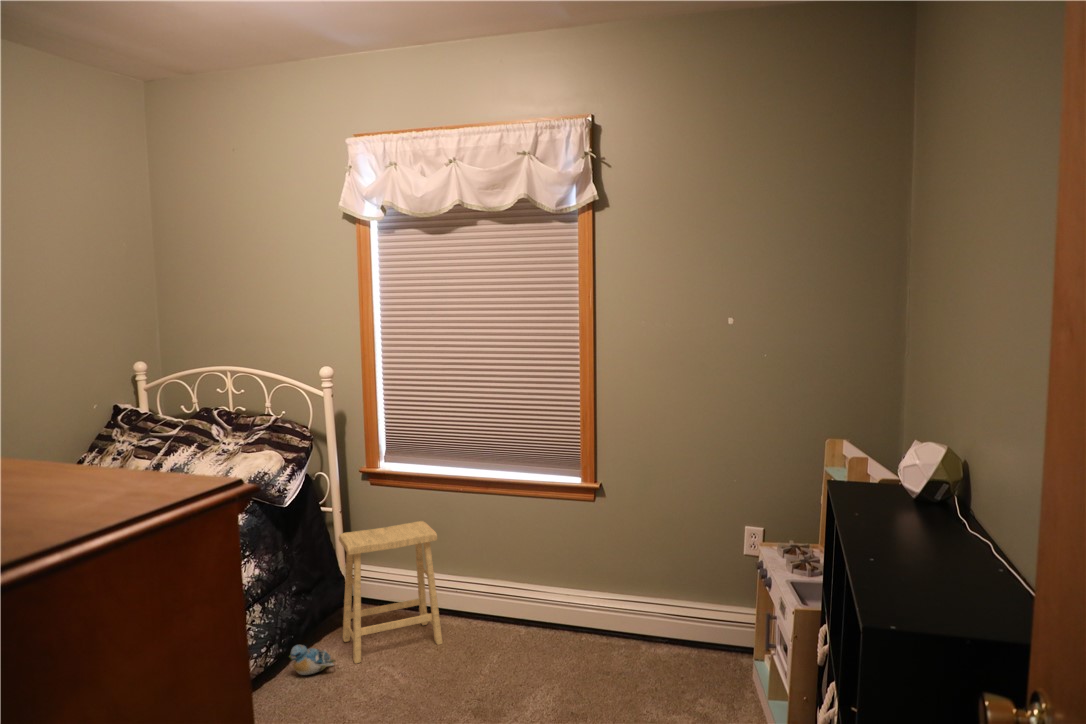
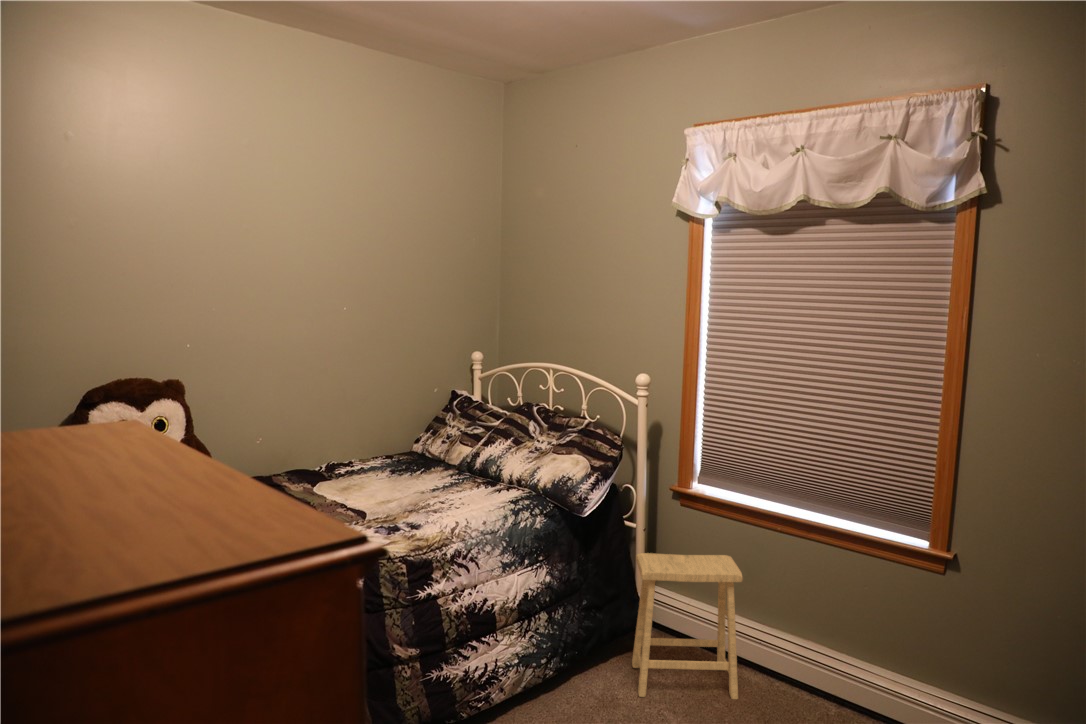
plush toy: present [289,645,335,675] -> none [572,662,620,696]

